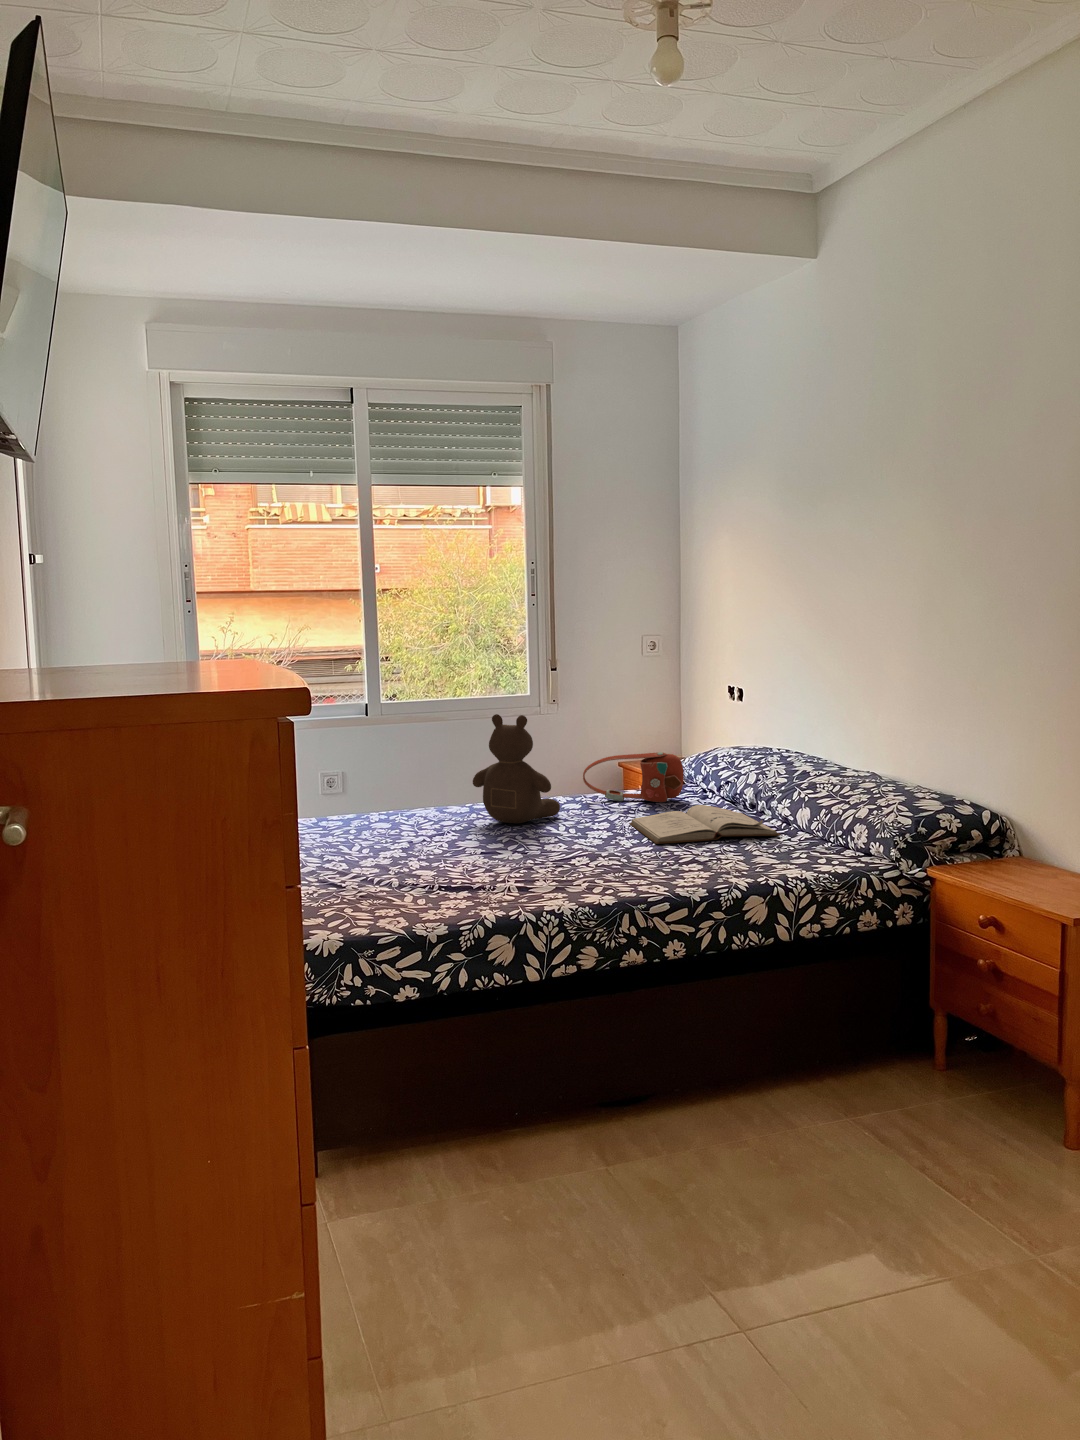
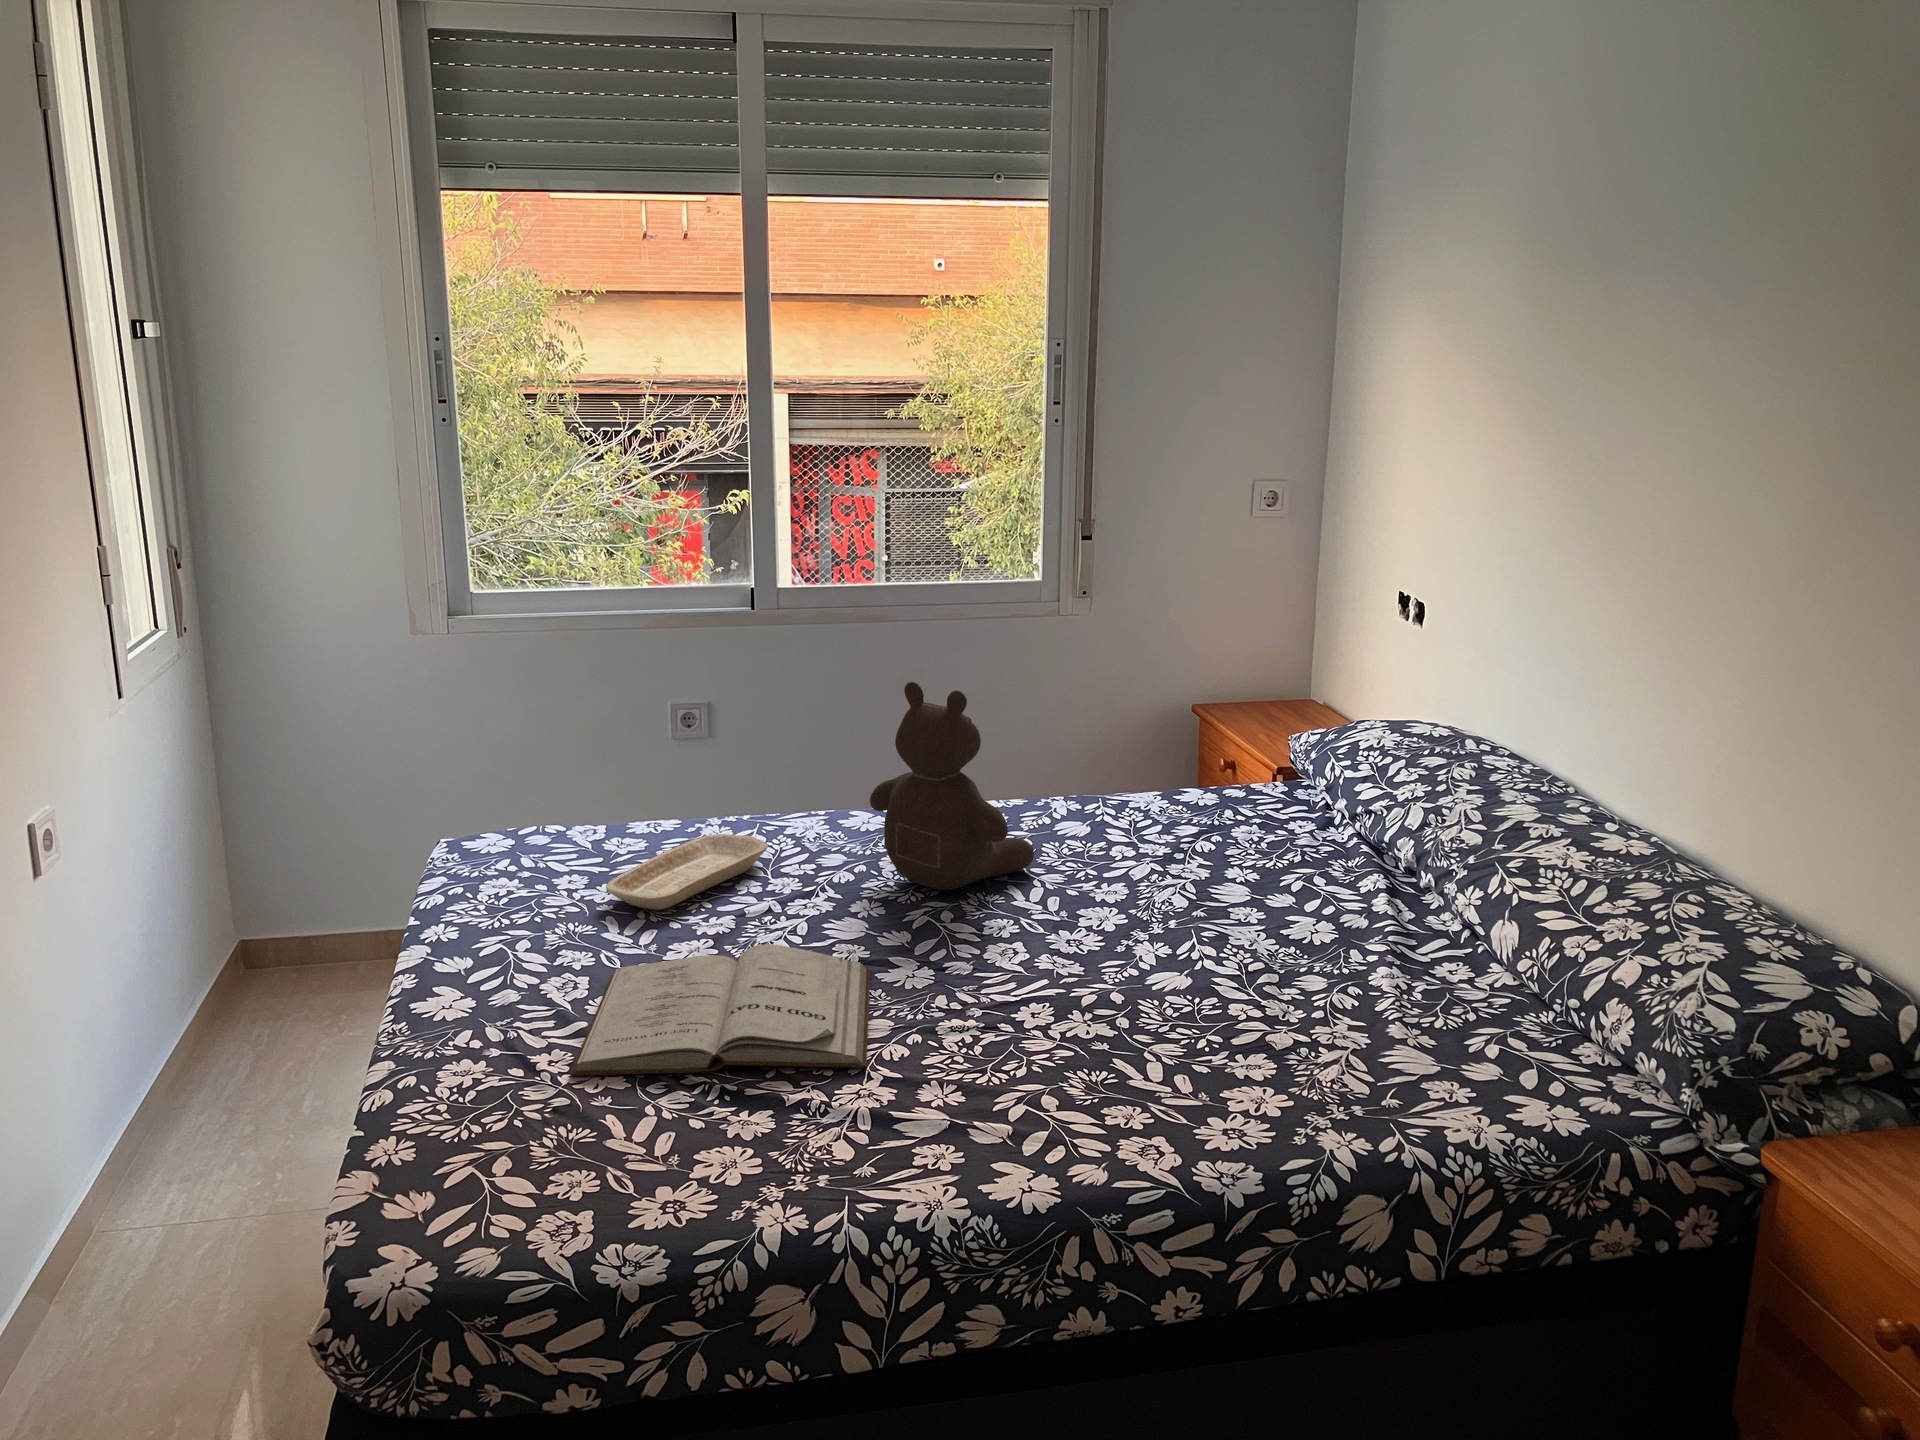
handbag: present [583,752,684,802] -> none [1092,746,1283,840]
book: present [629,805,780,844] -> present [570,944,870,1076]
tray: none [338,808,417,837] -> present [606,834,768,910]

